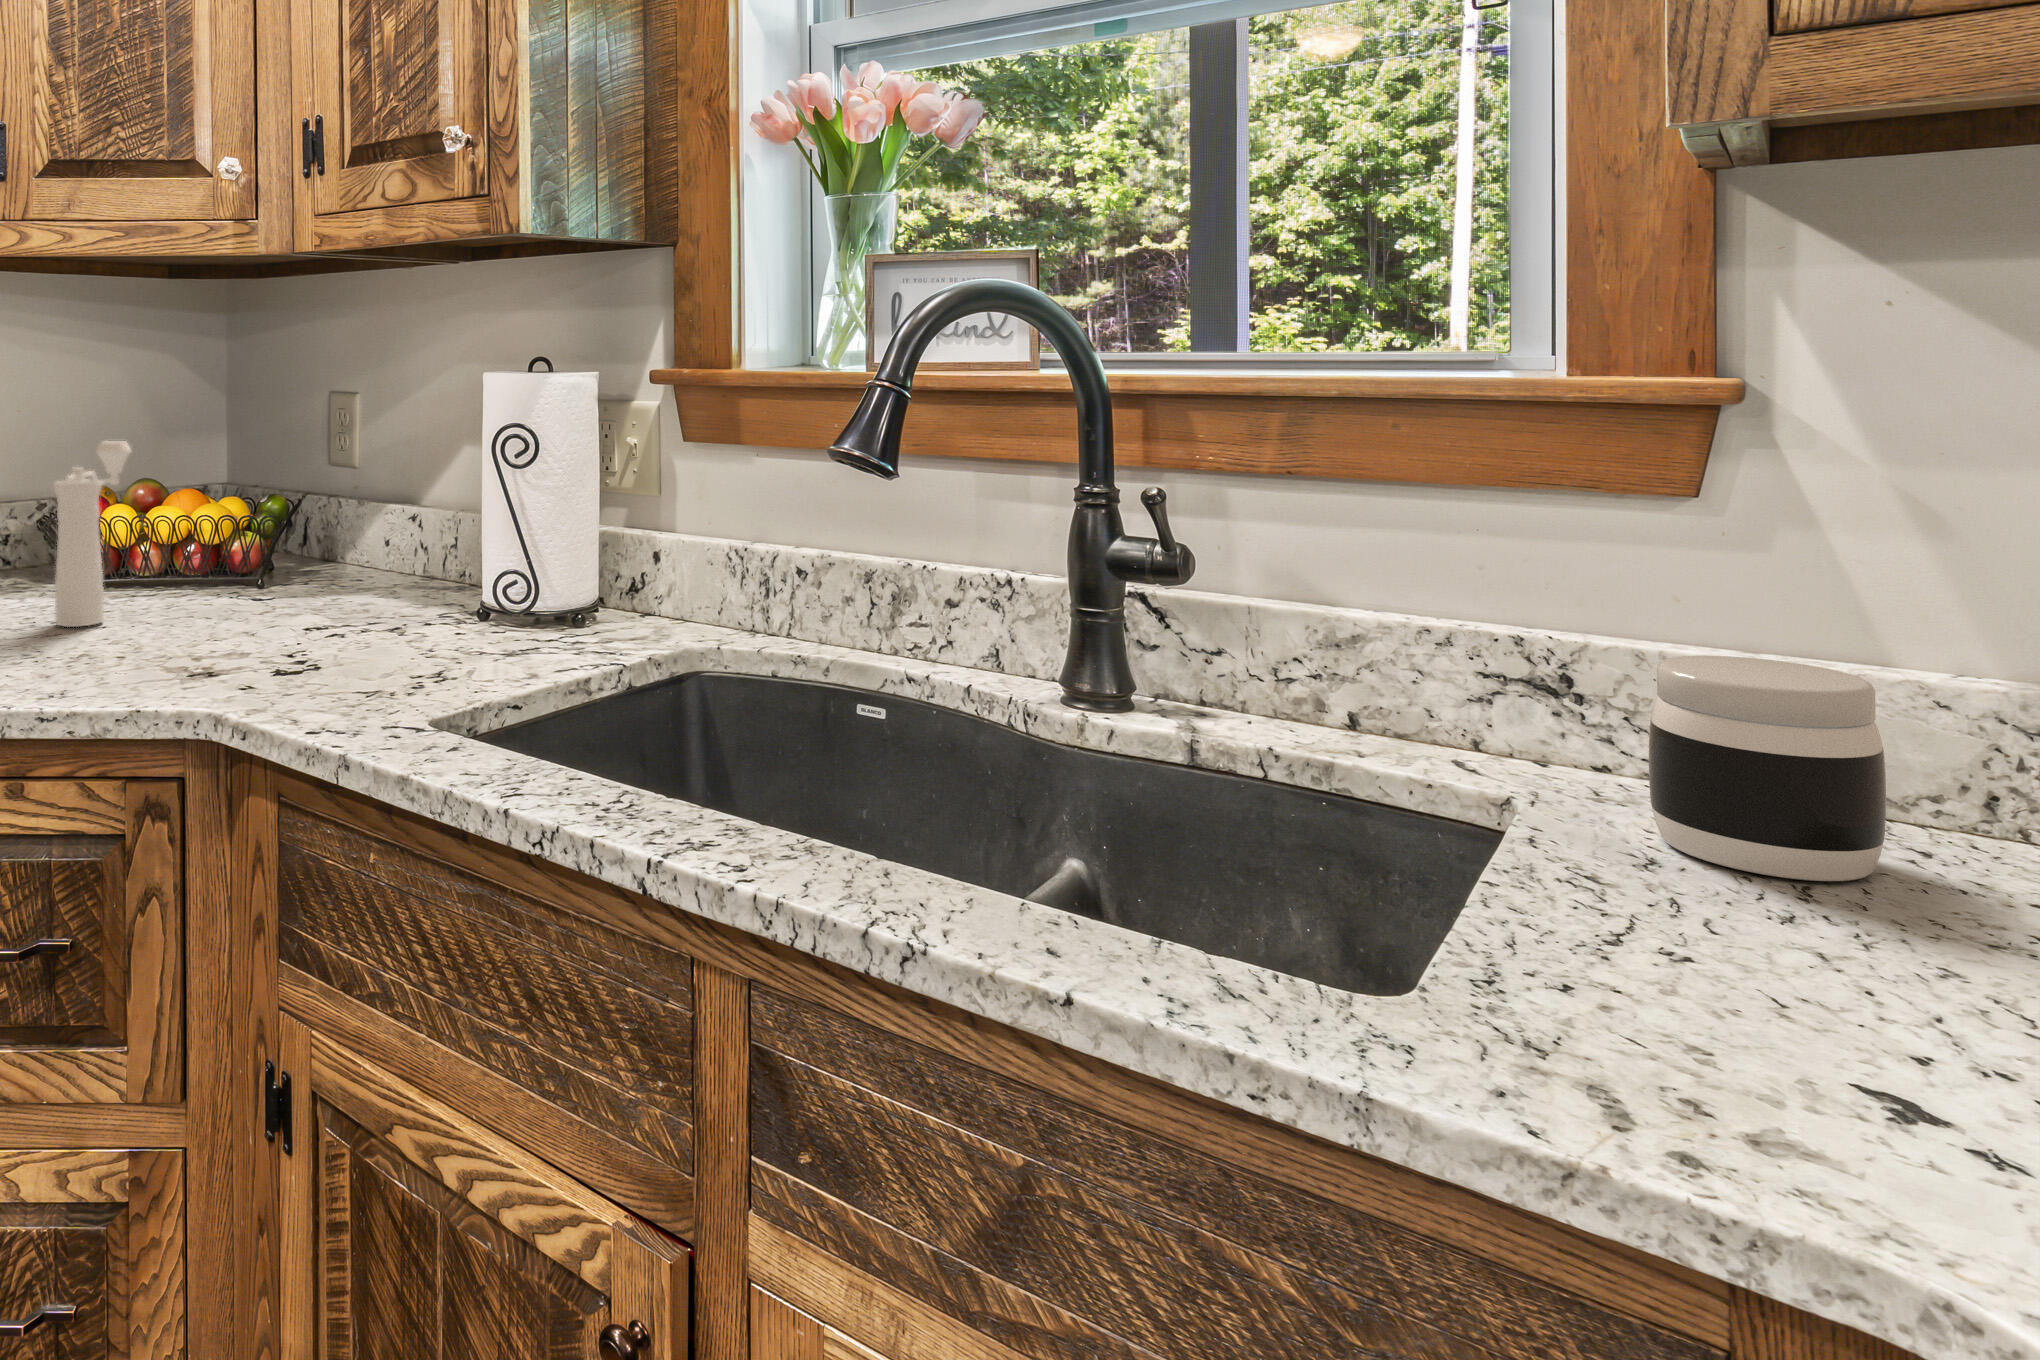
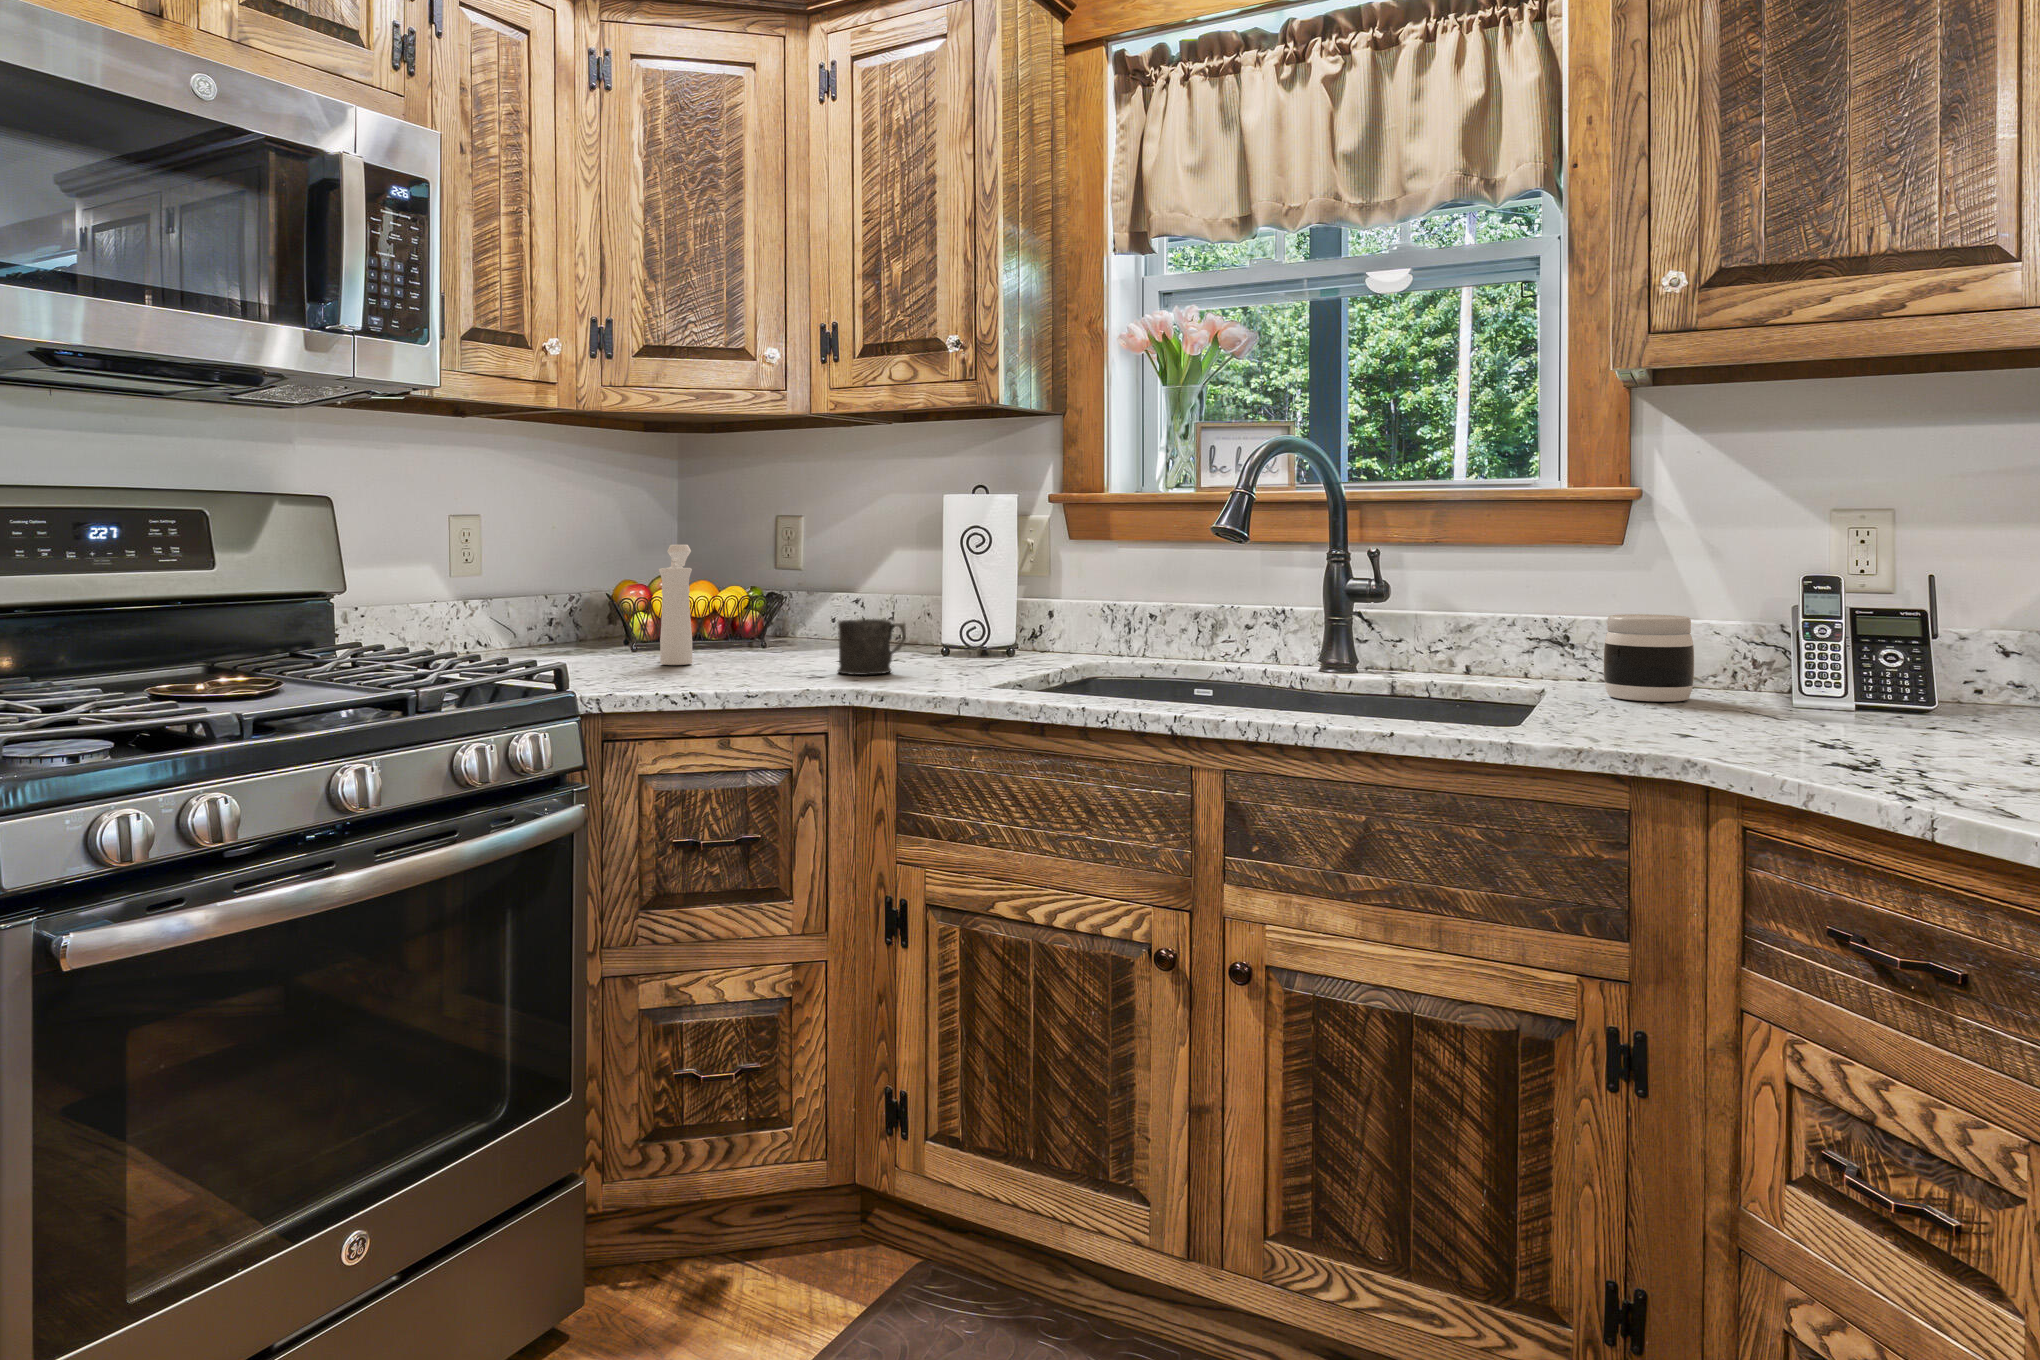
mug: none [258,572,365,669] -> present [838,619,906,675]

